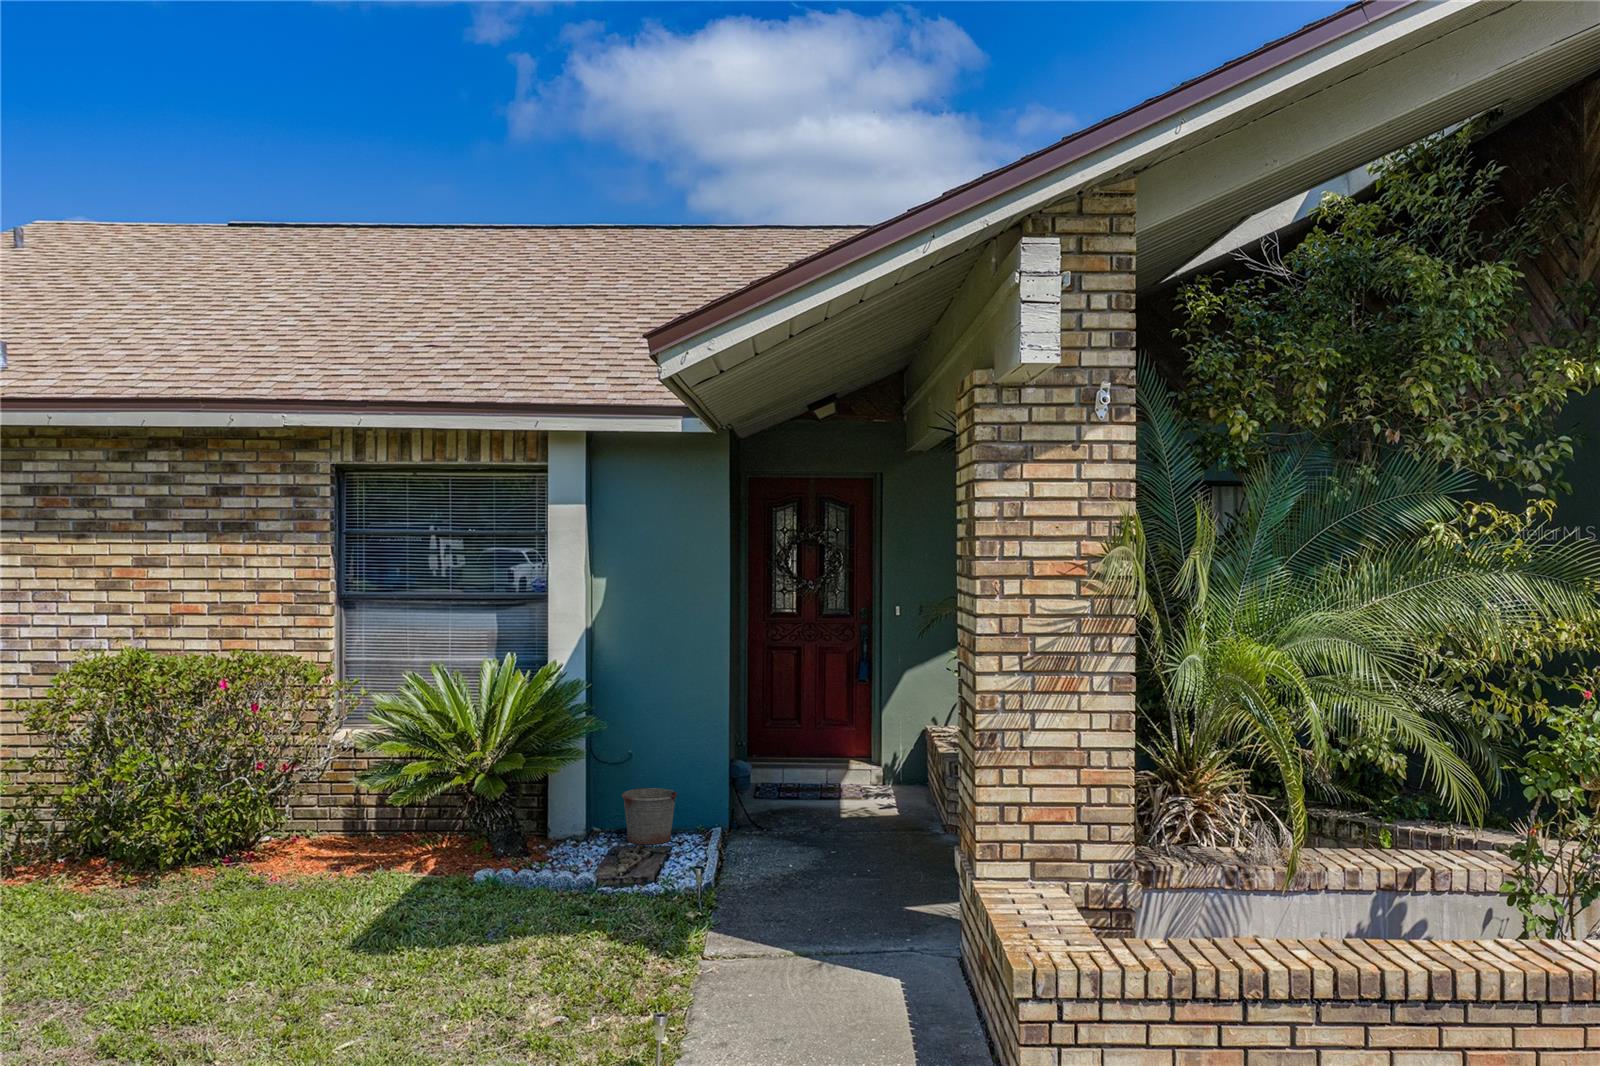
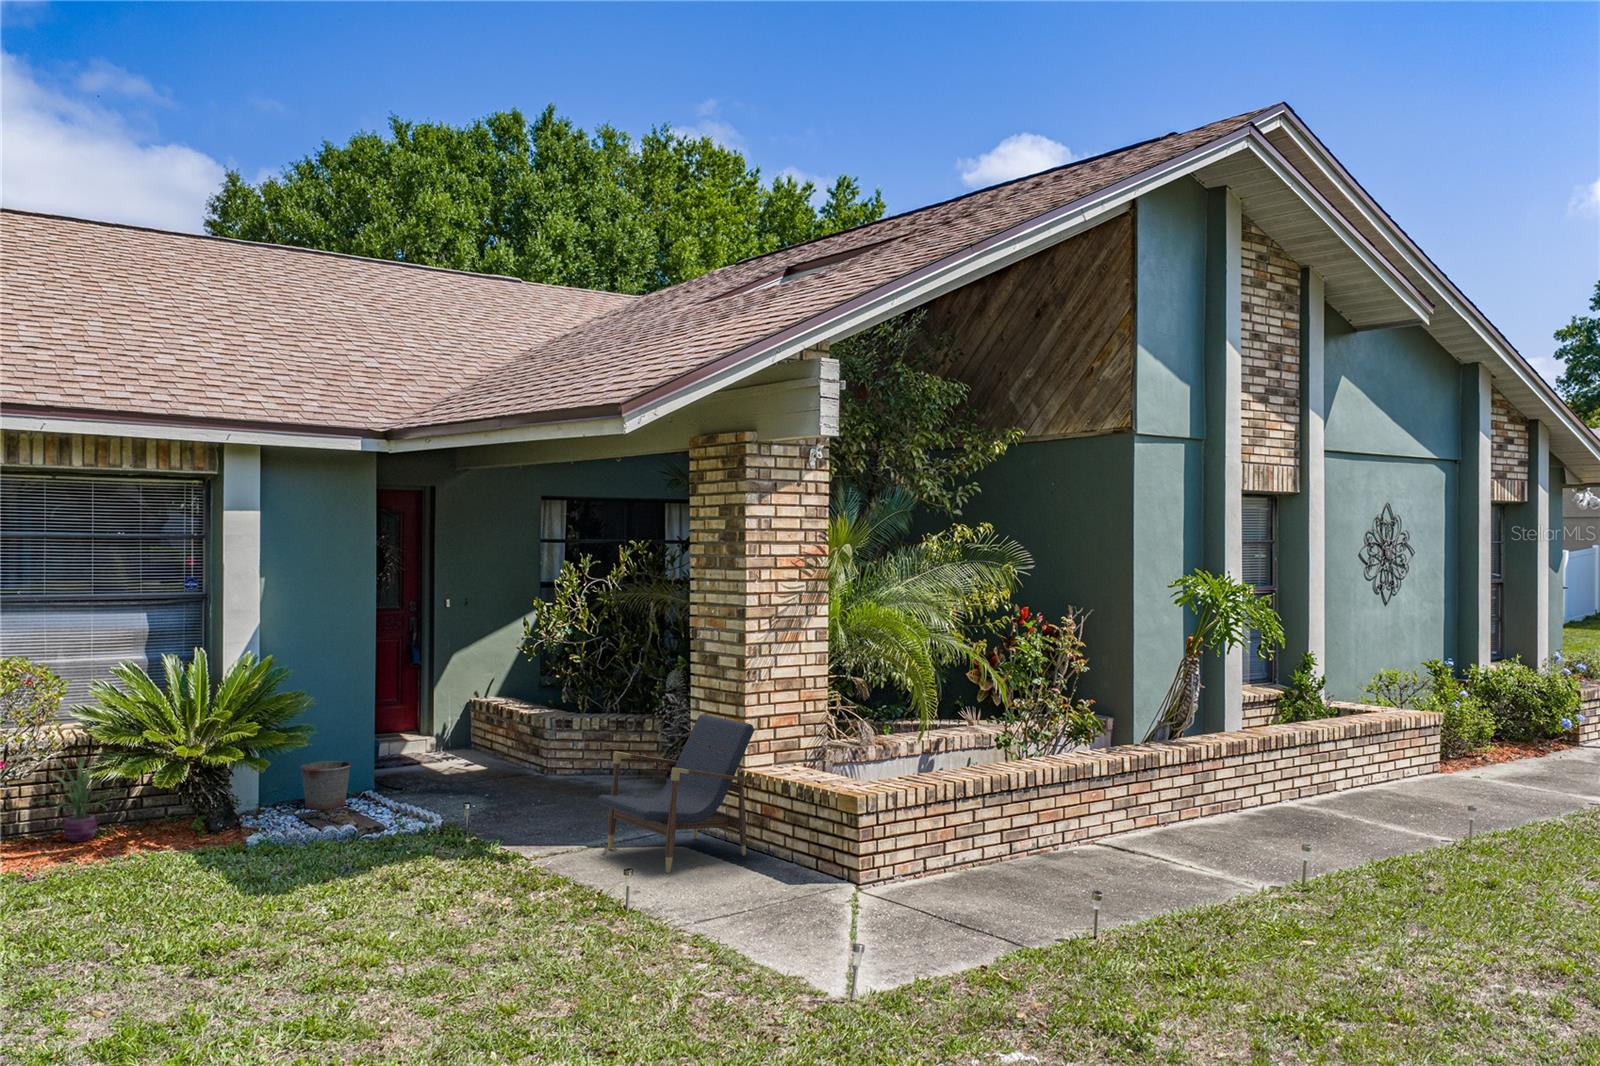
decorative plant: none [344,757,440,845] -> present [38,757,107,842]
lounge chair: none [782,789,980,1019] -> present [597,714,754,873]

